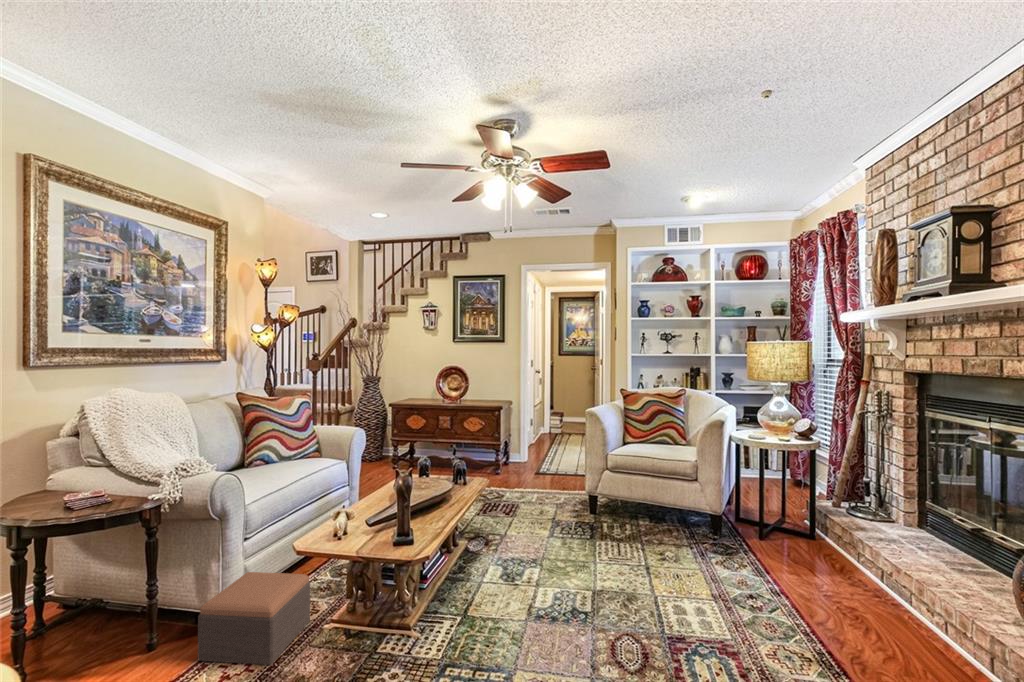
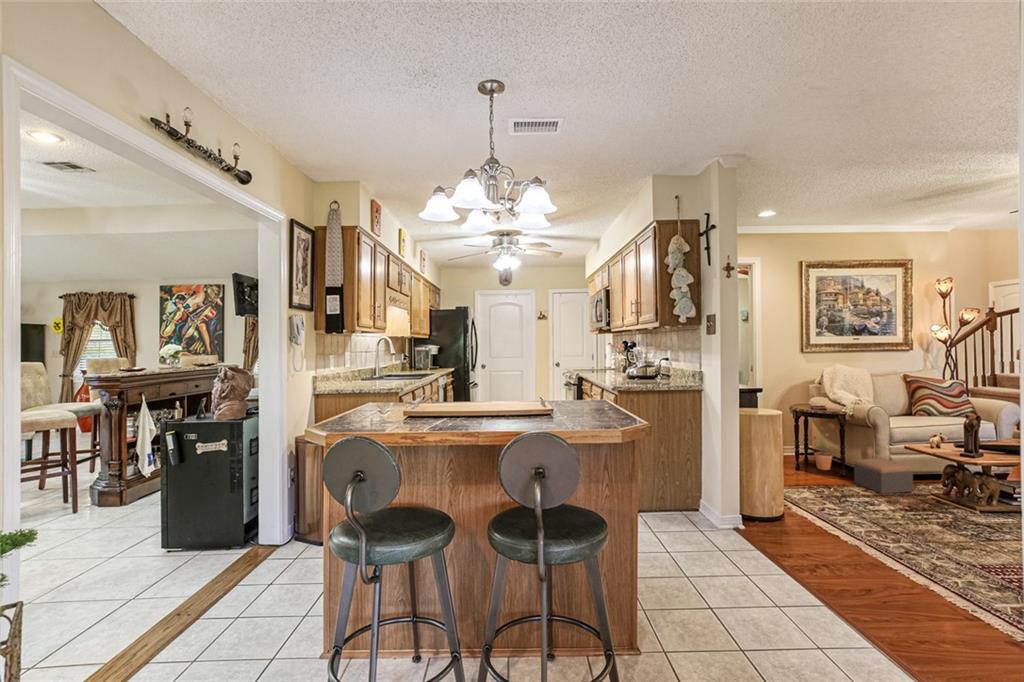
potted plant: none [70,526,132,655] -> present [813,424,834,470]

